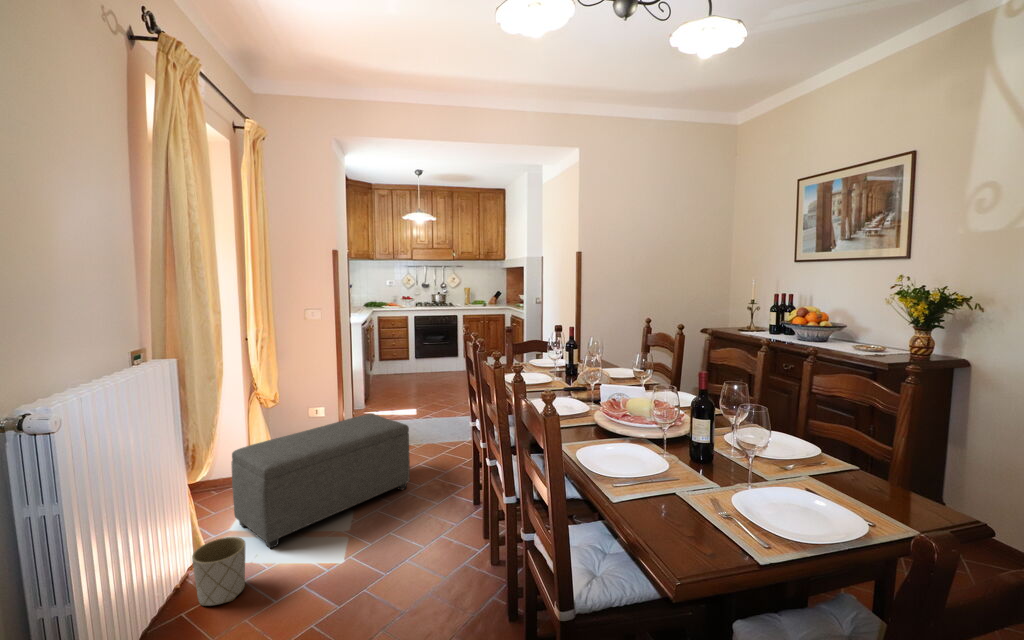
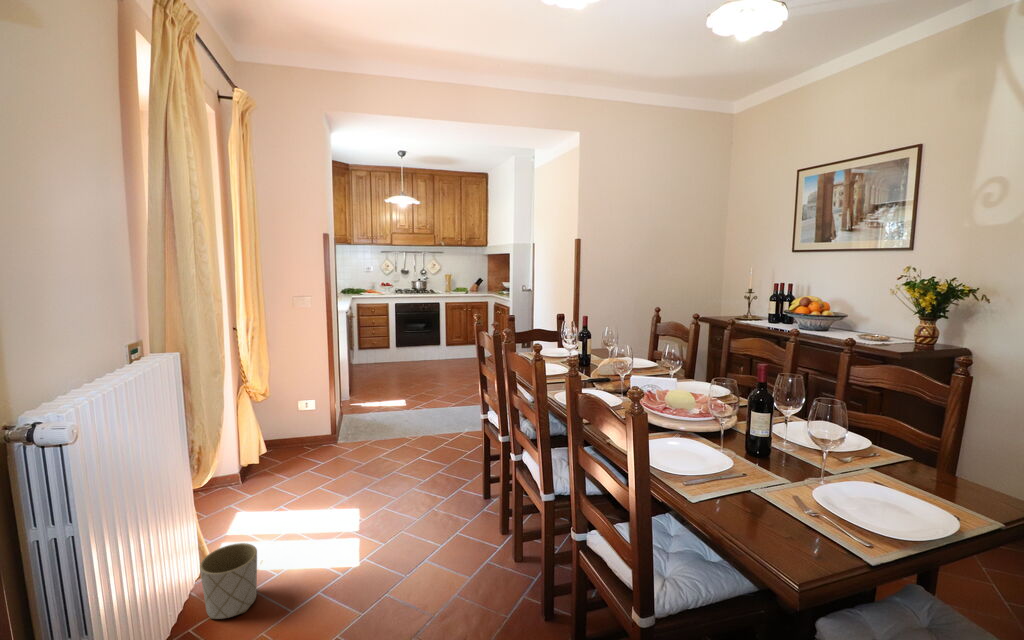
ottoman: present [231,414,410,548] -> none [230,407,415,553]

